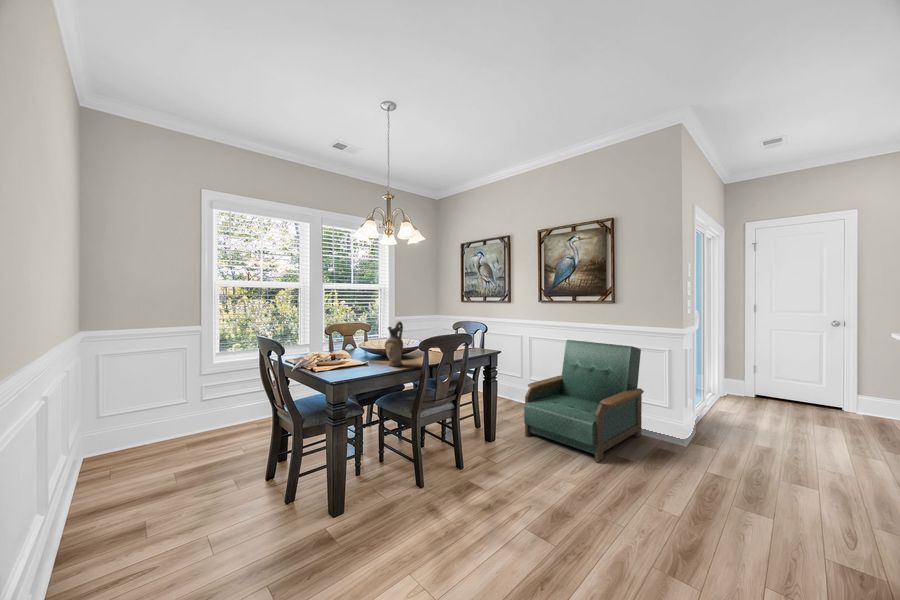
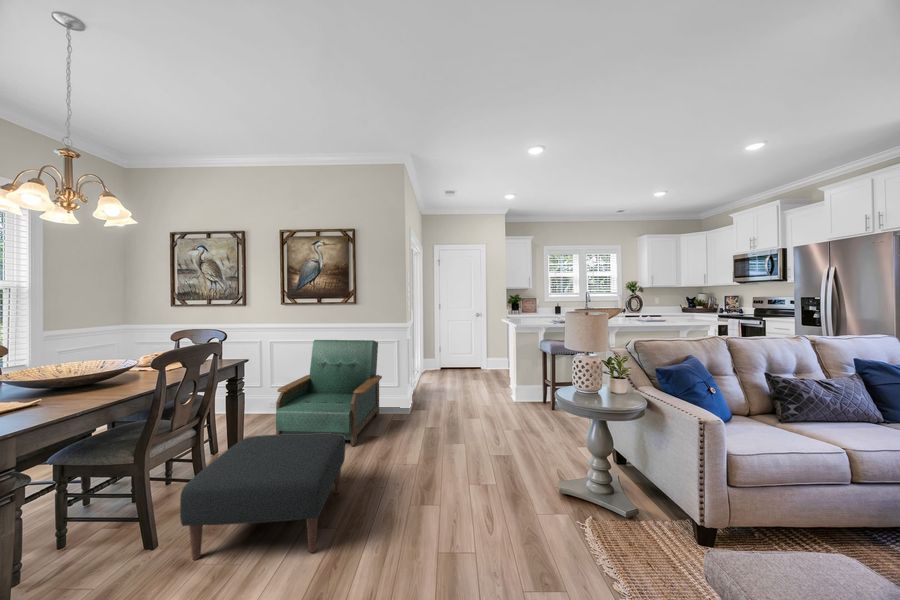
ceramic pitcher: present [385,321,403,366] -> none [77,333,114,398]
ottoman: none [433,422,575,549] -> present [180,433,345,560]

